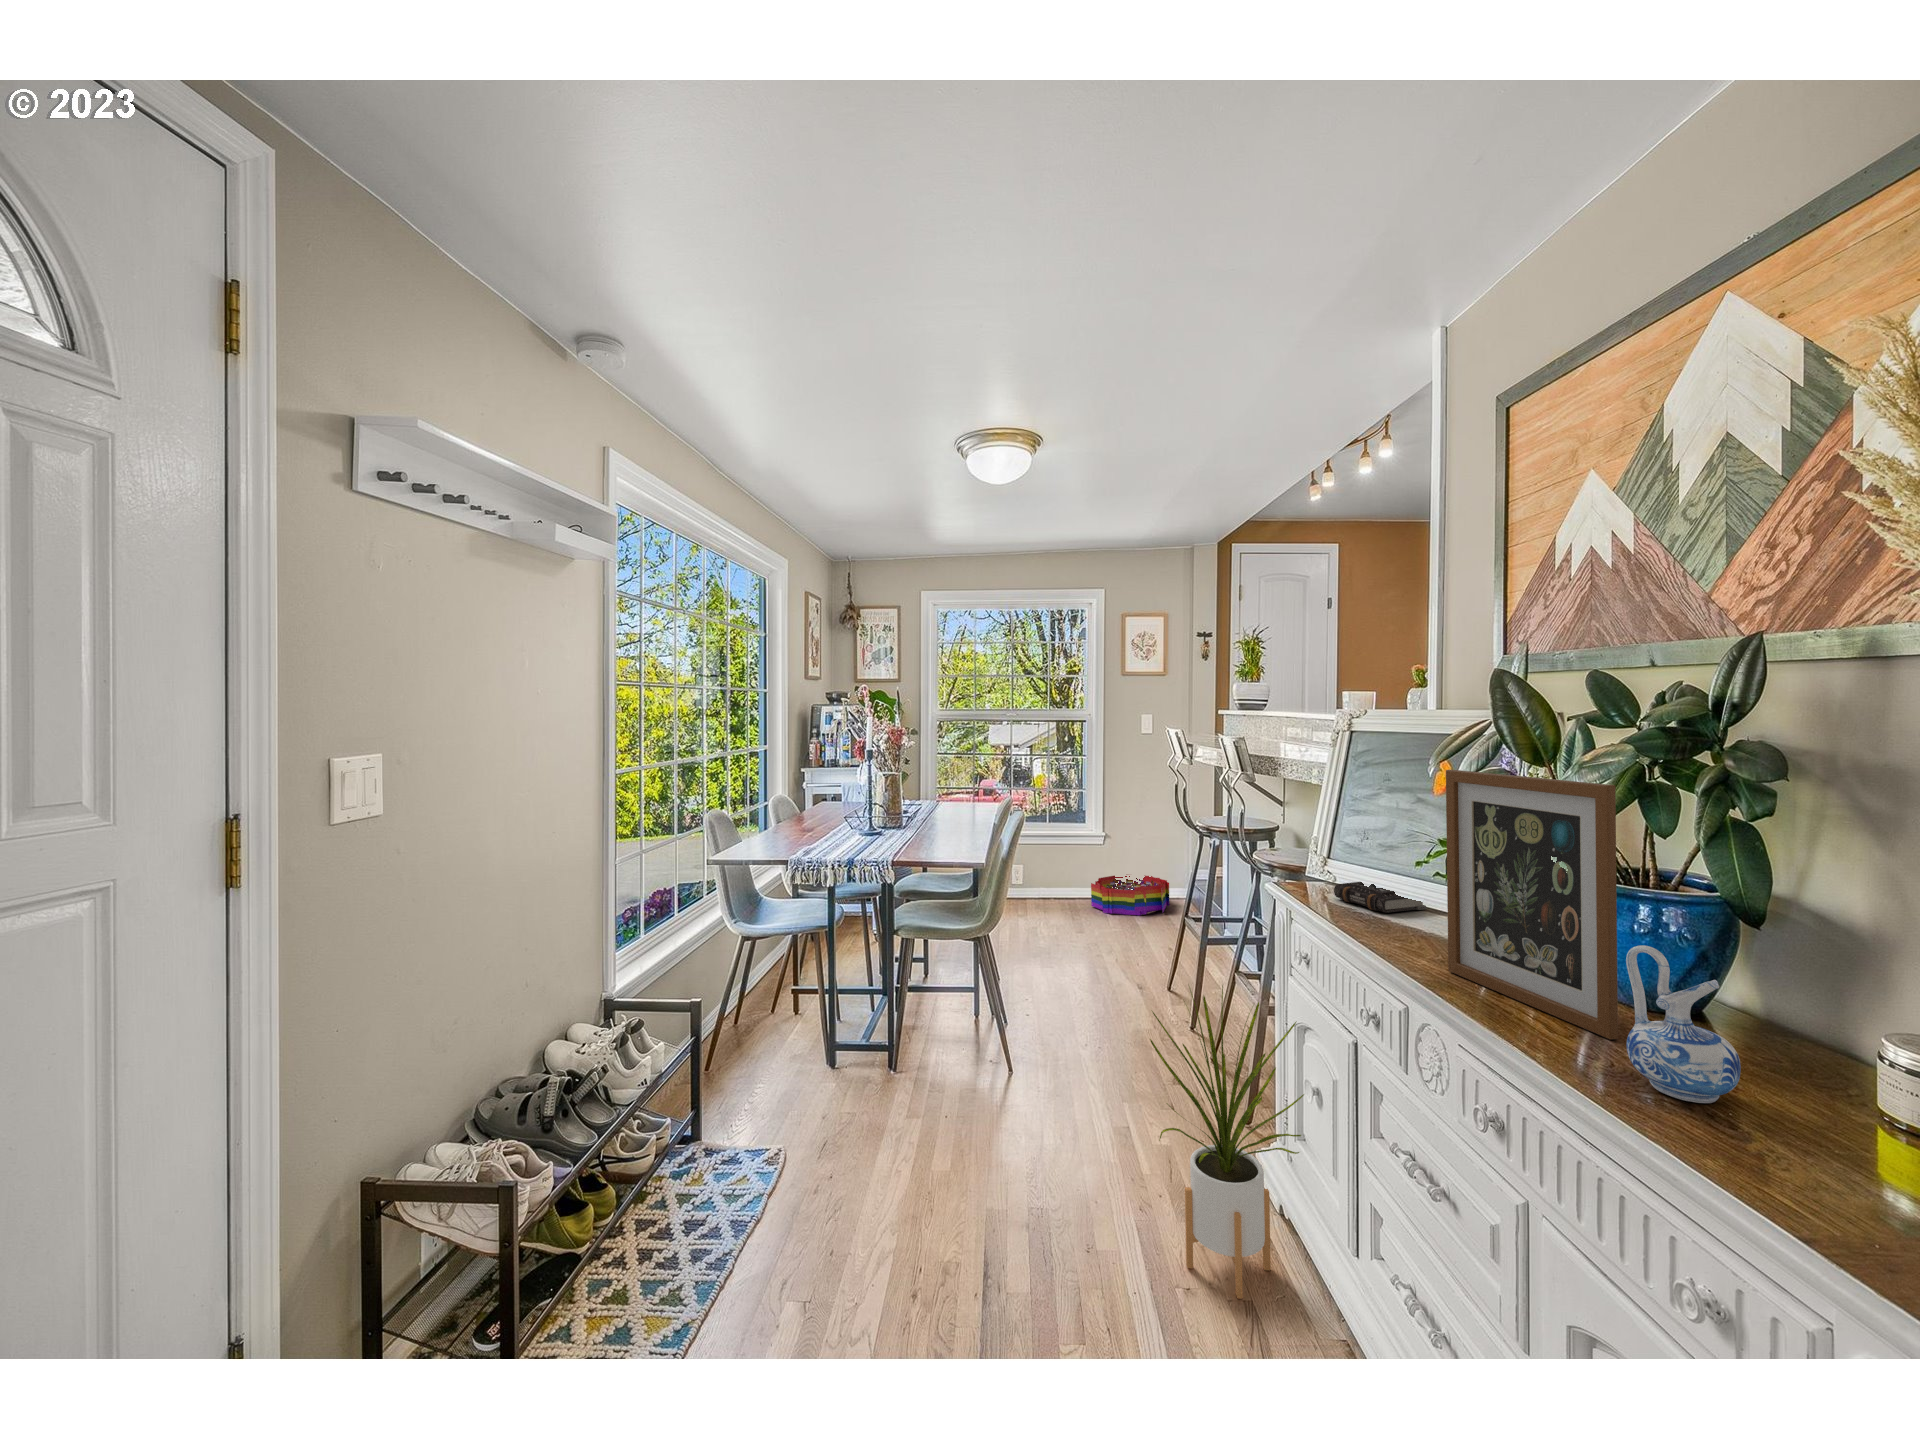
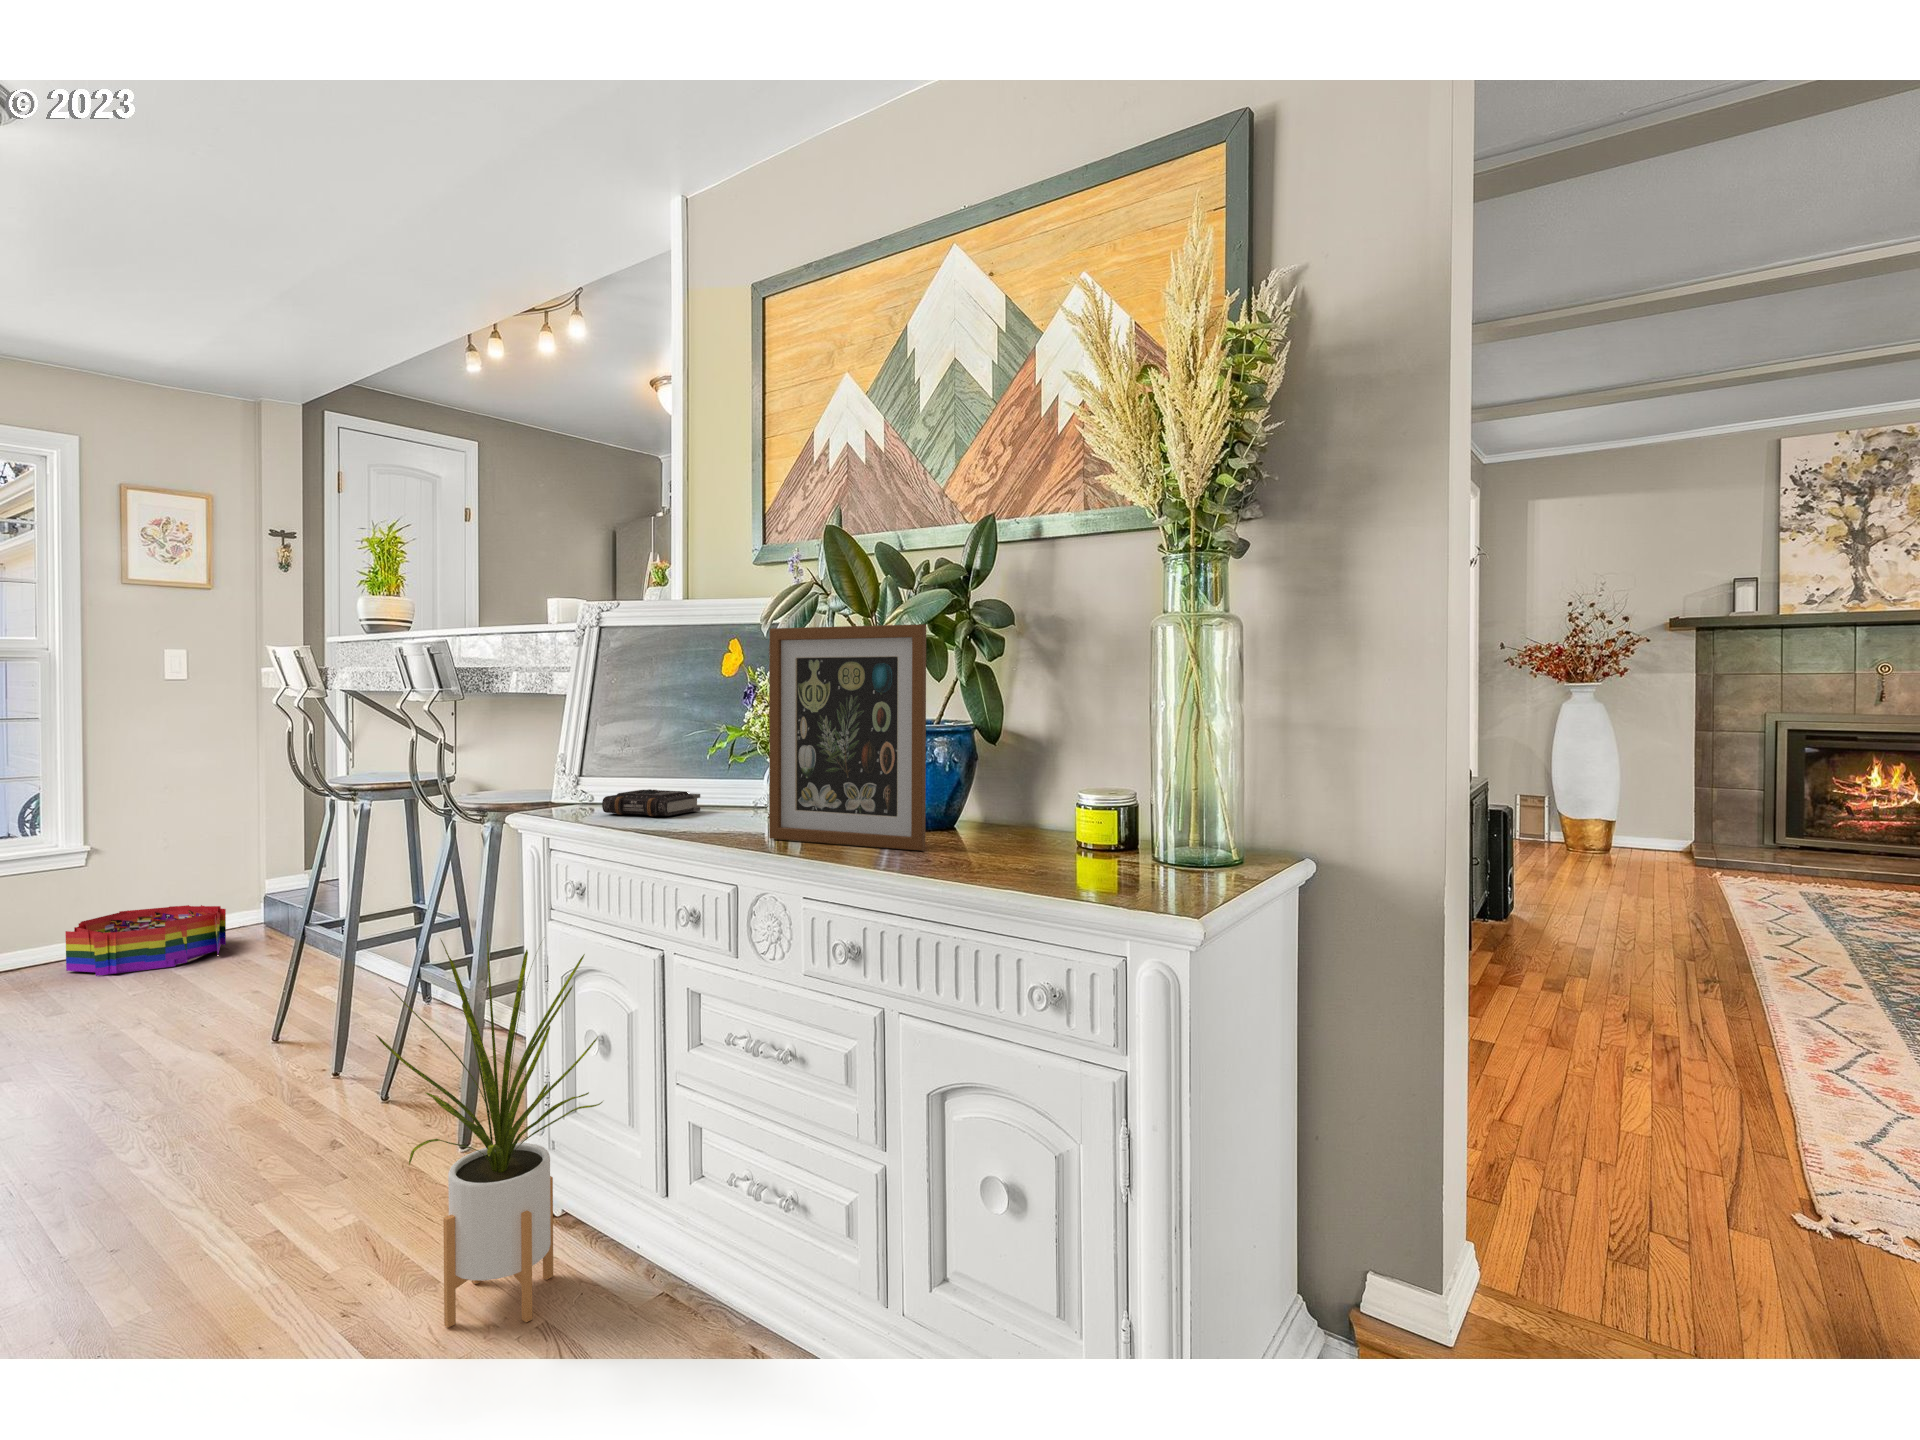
ceramic pitcher: present [1626,945,1741,1103] -> none [953,747,1022,866]

